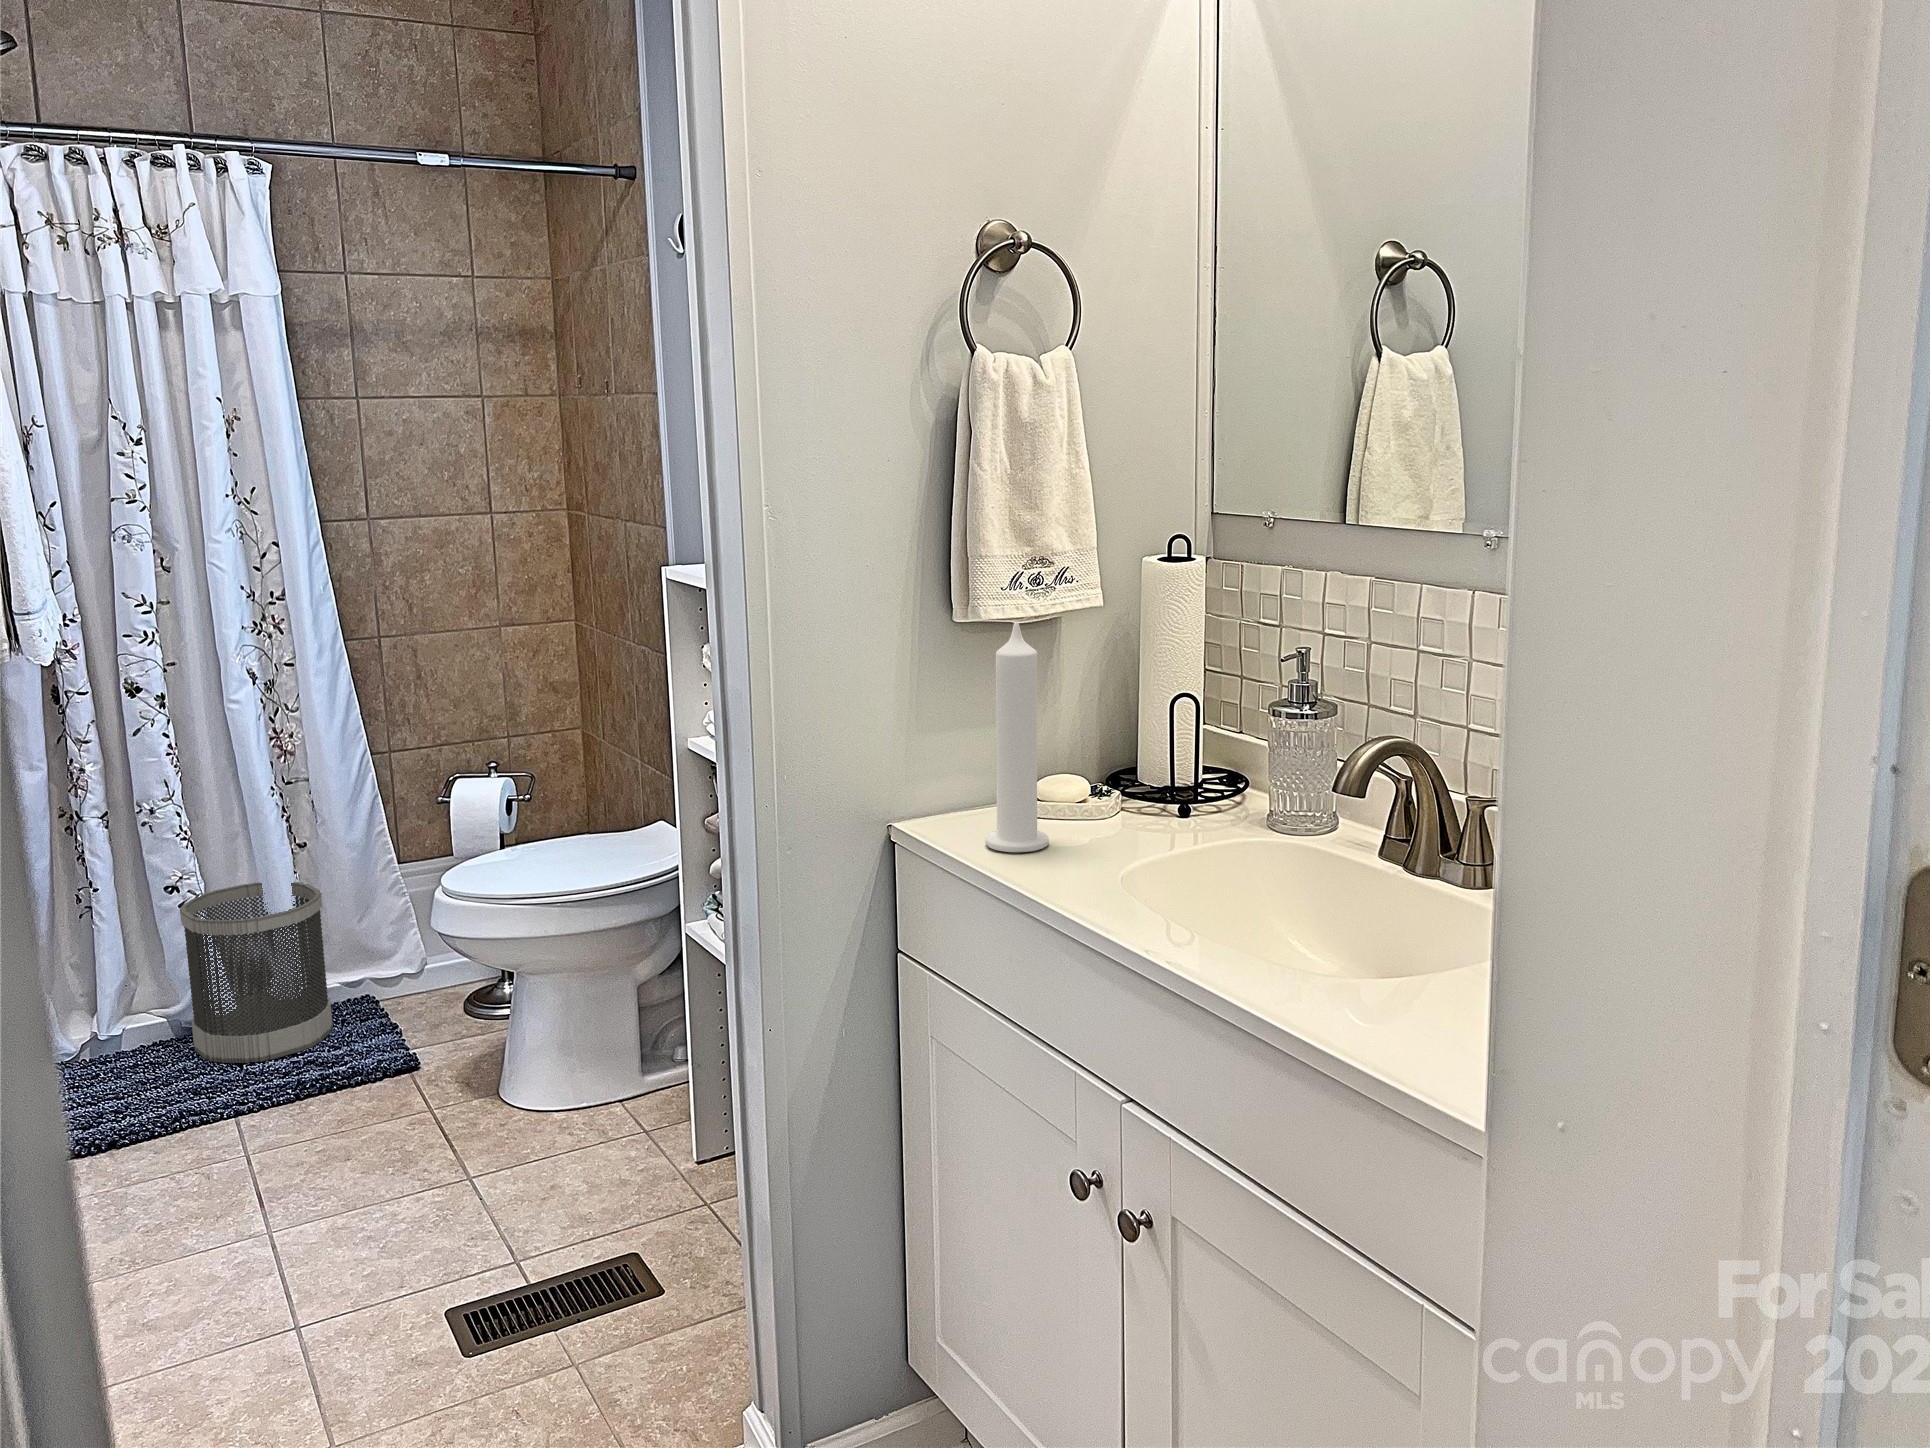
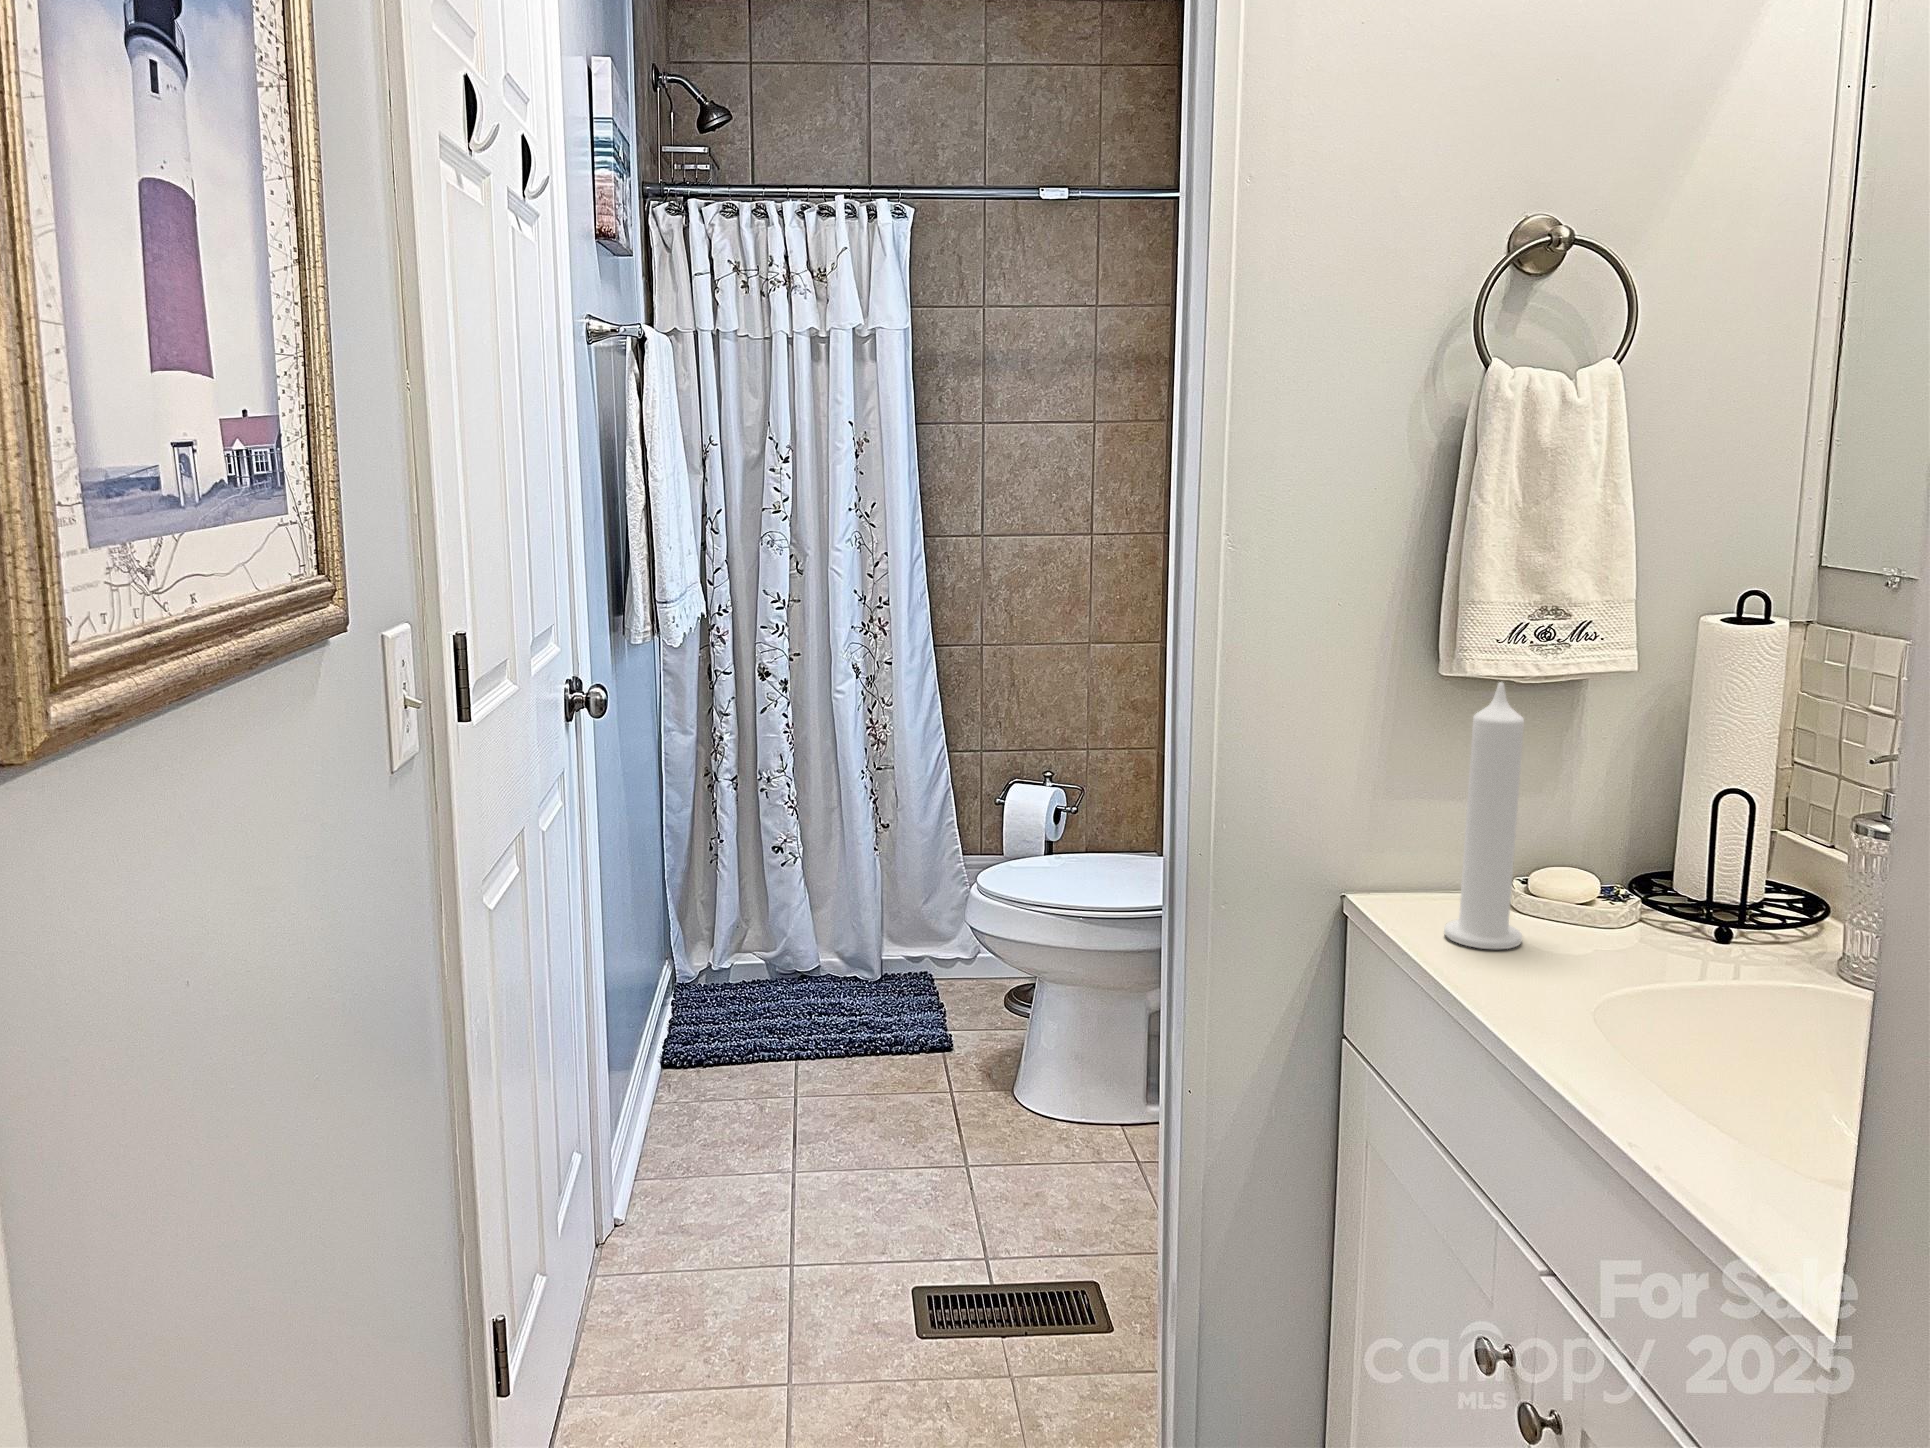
wastebasket: present [180,882,333,1063] -> none [780,855,894,1016]

